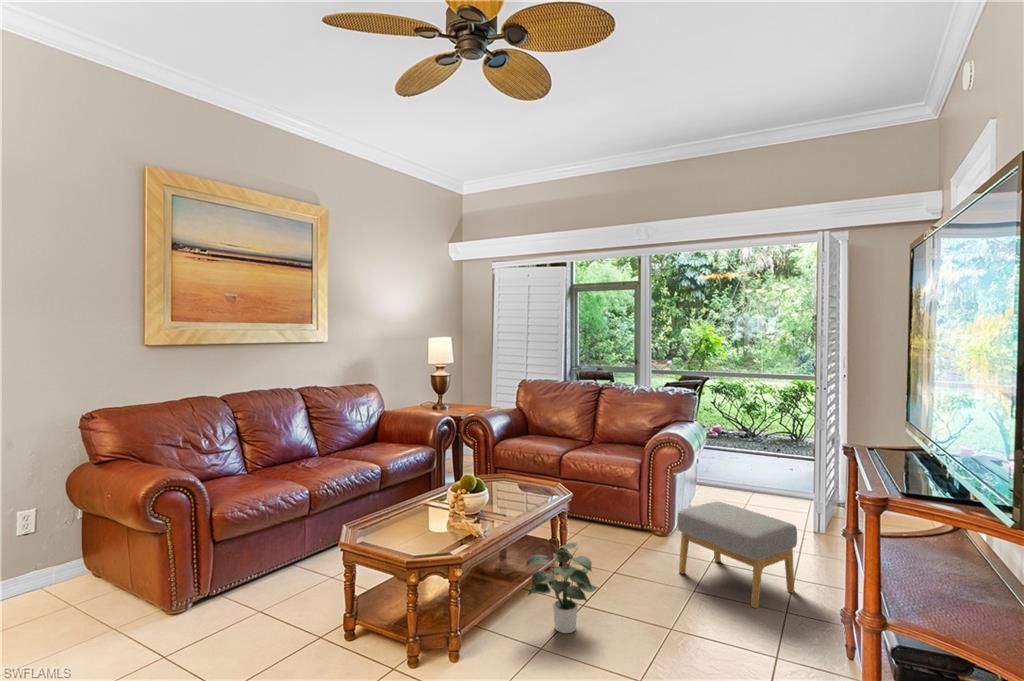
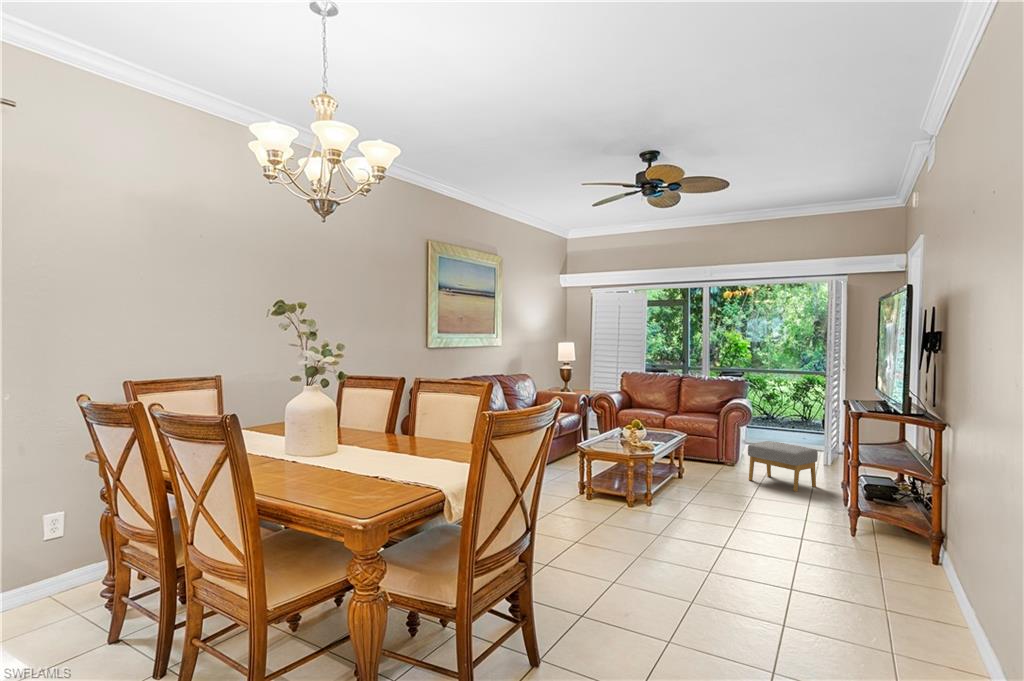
potted plant: present [526,543,598,633] -> none [677,454,715,498]

